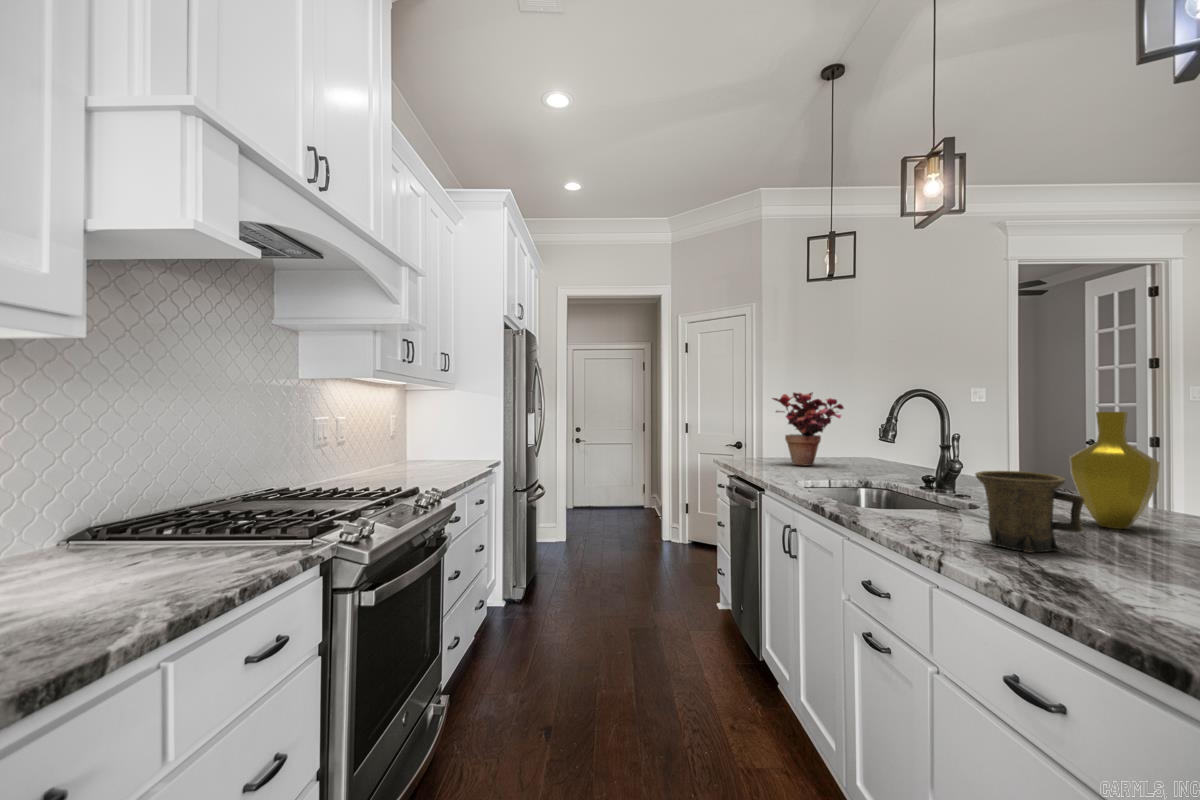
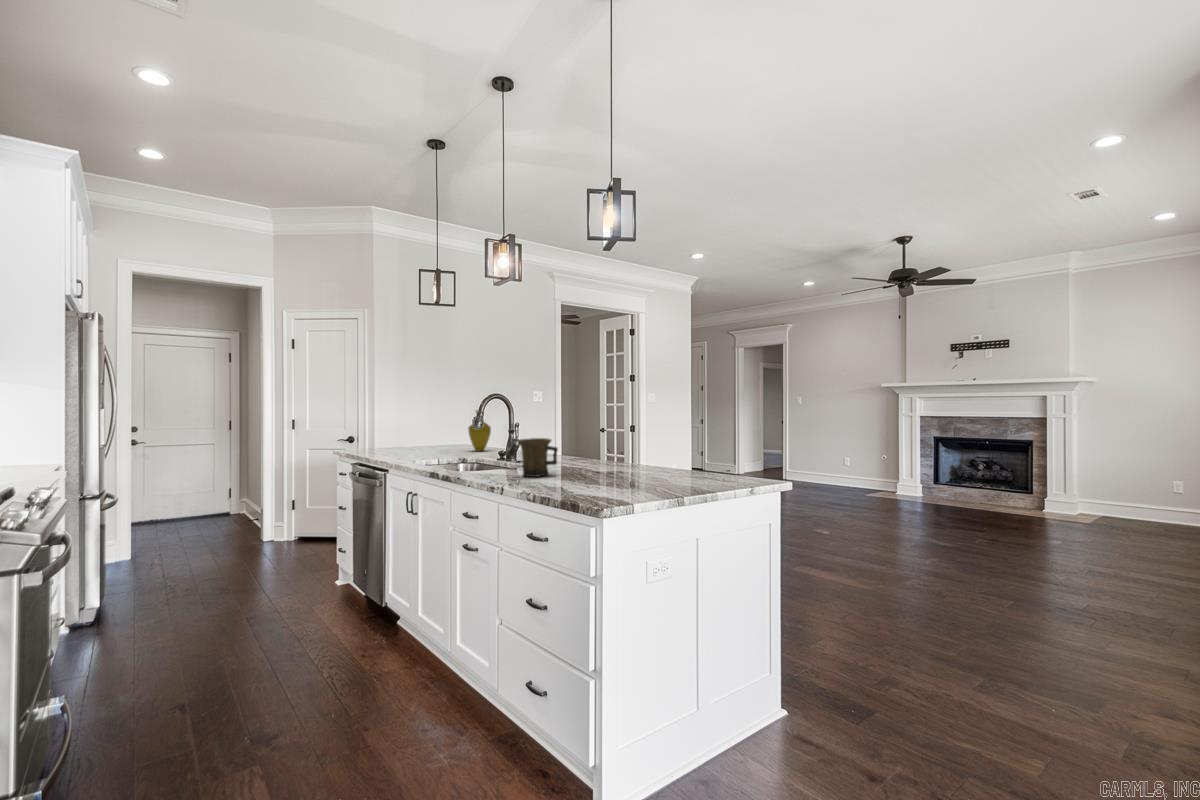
potted plant: present [772,393,844,466] -> none [391,393,449,453]
vase: present [1069,412,1159,529] -> present [468,410,491,451]

